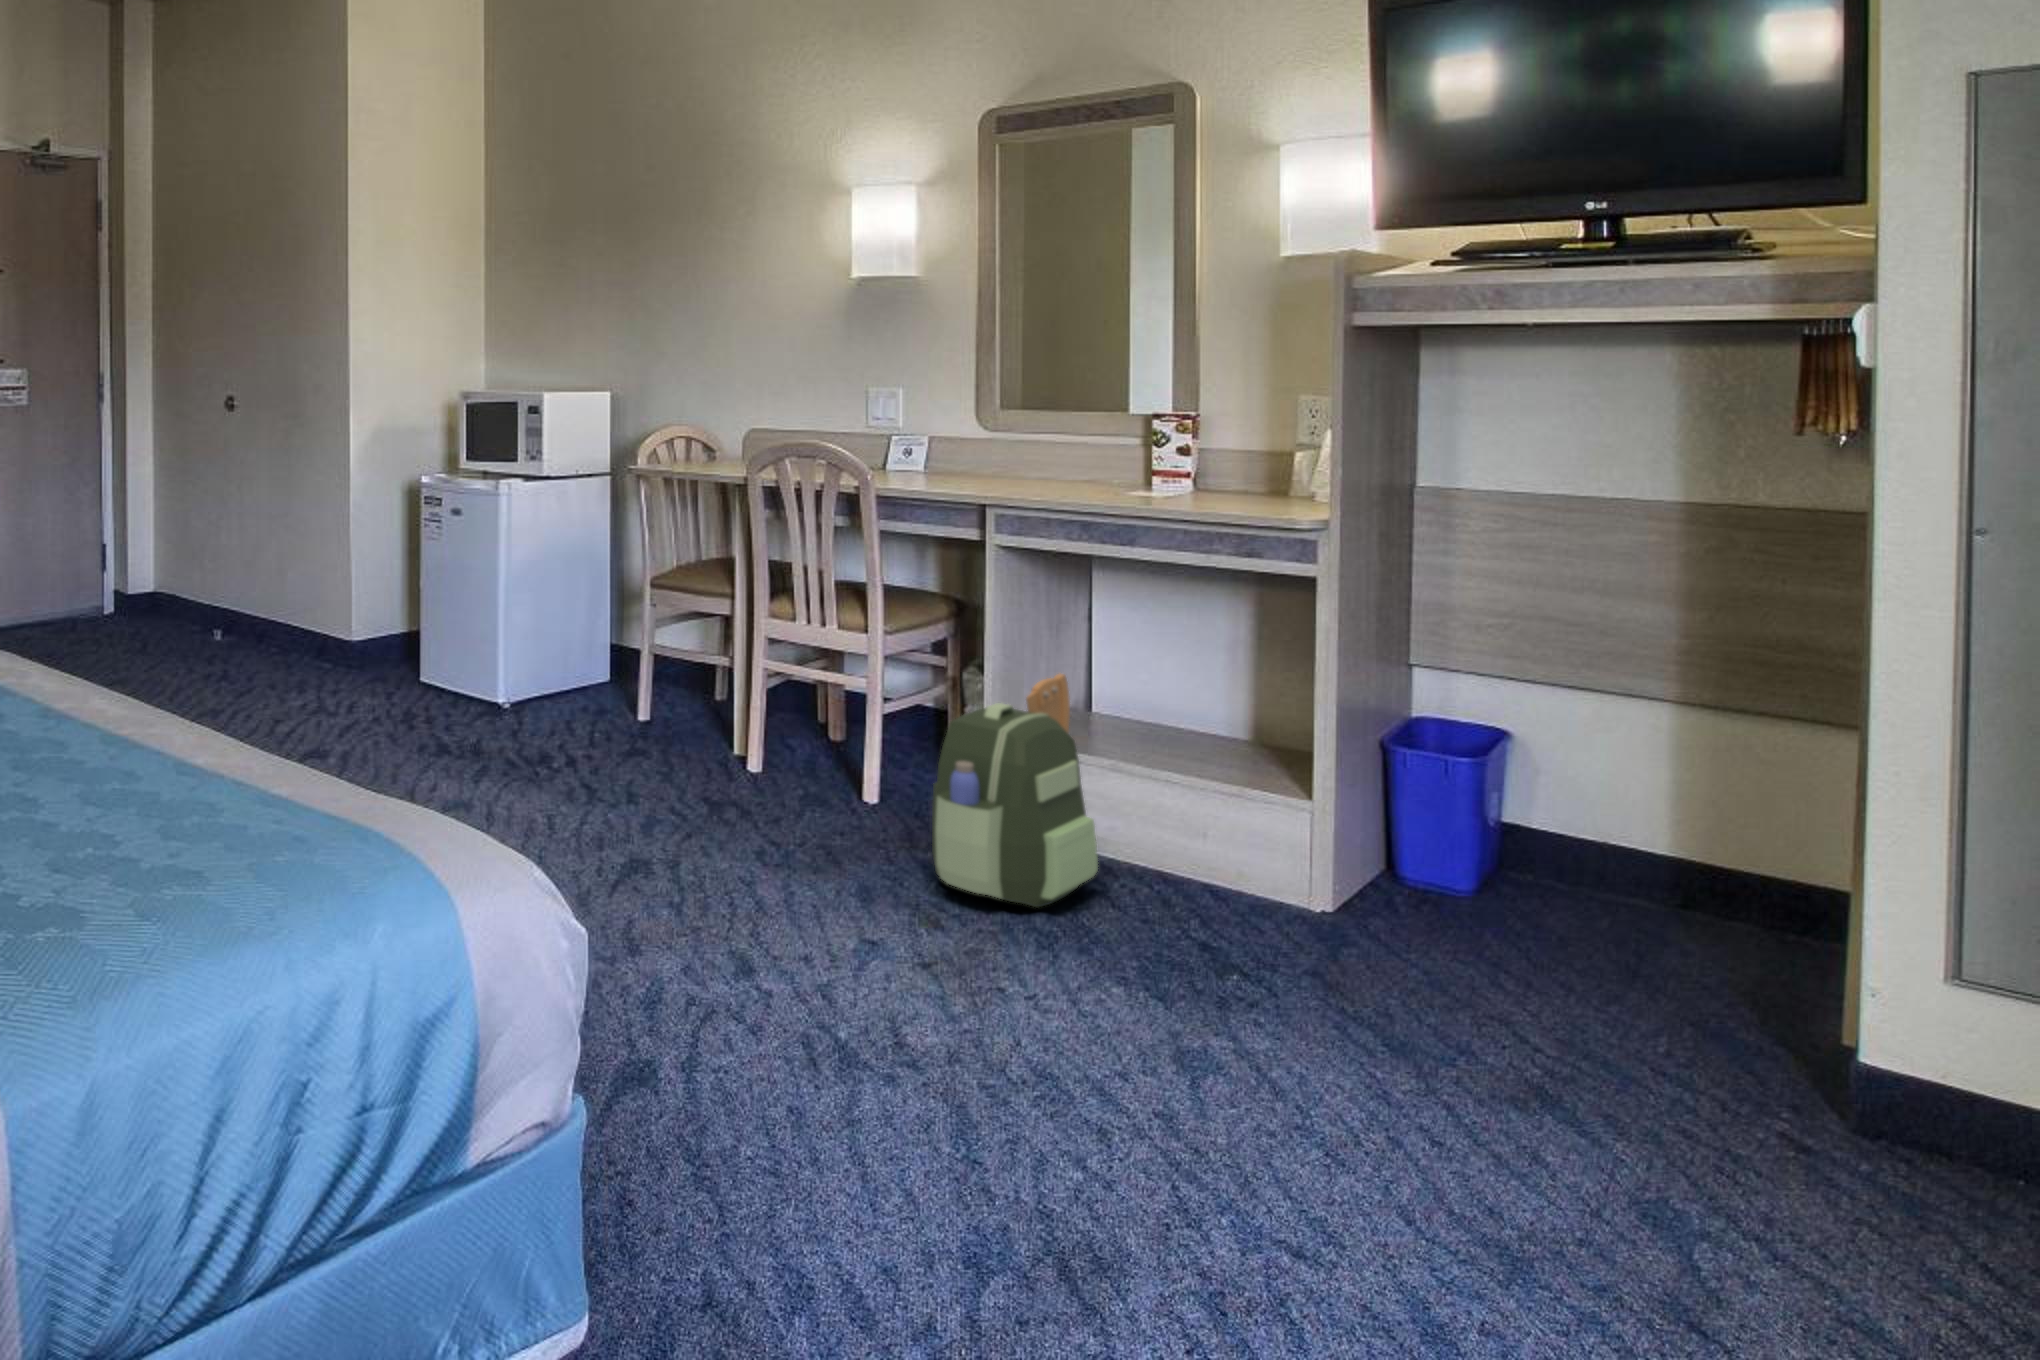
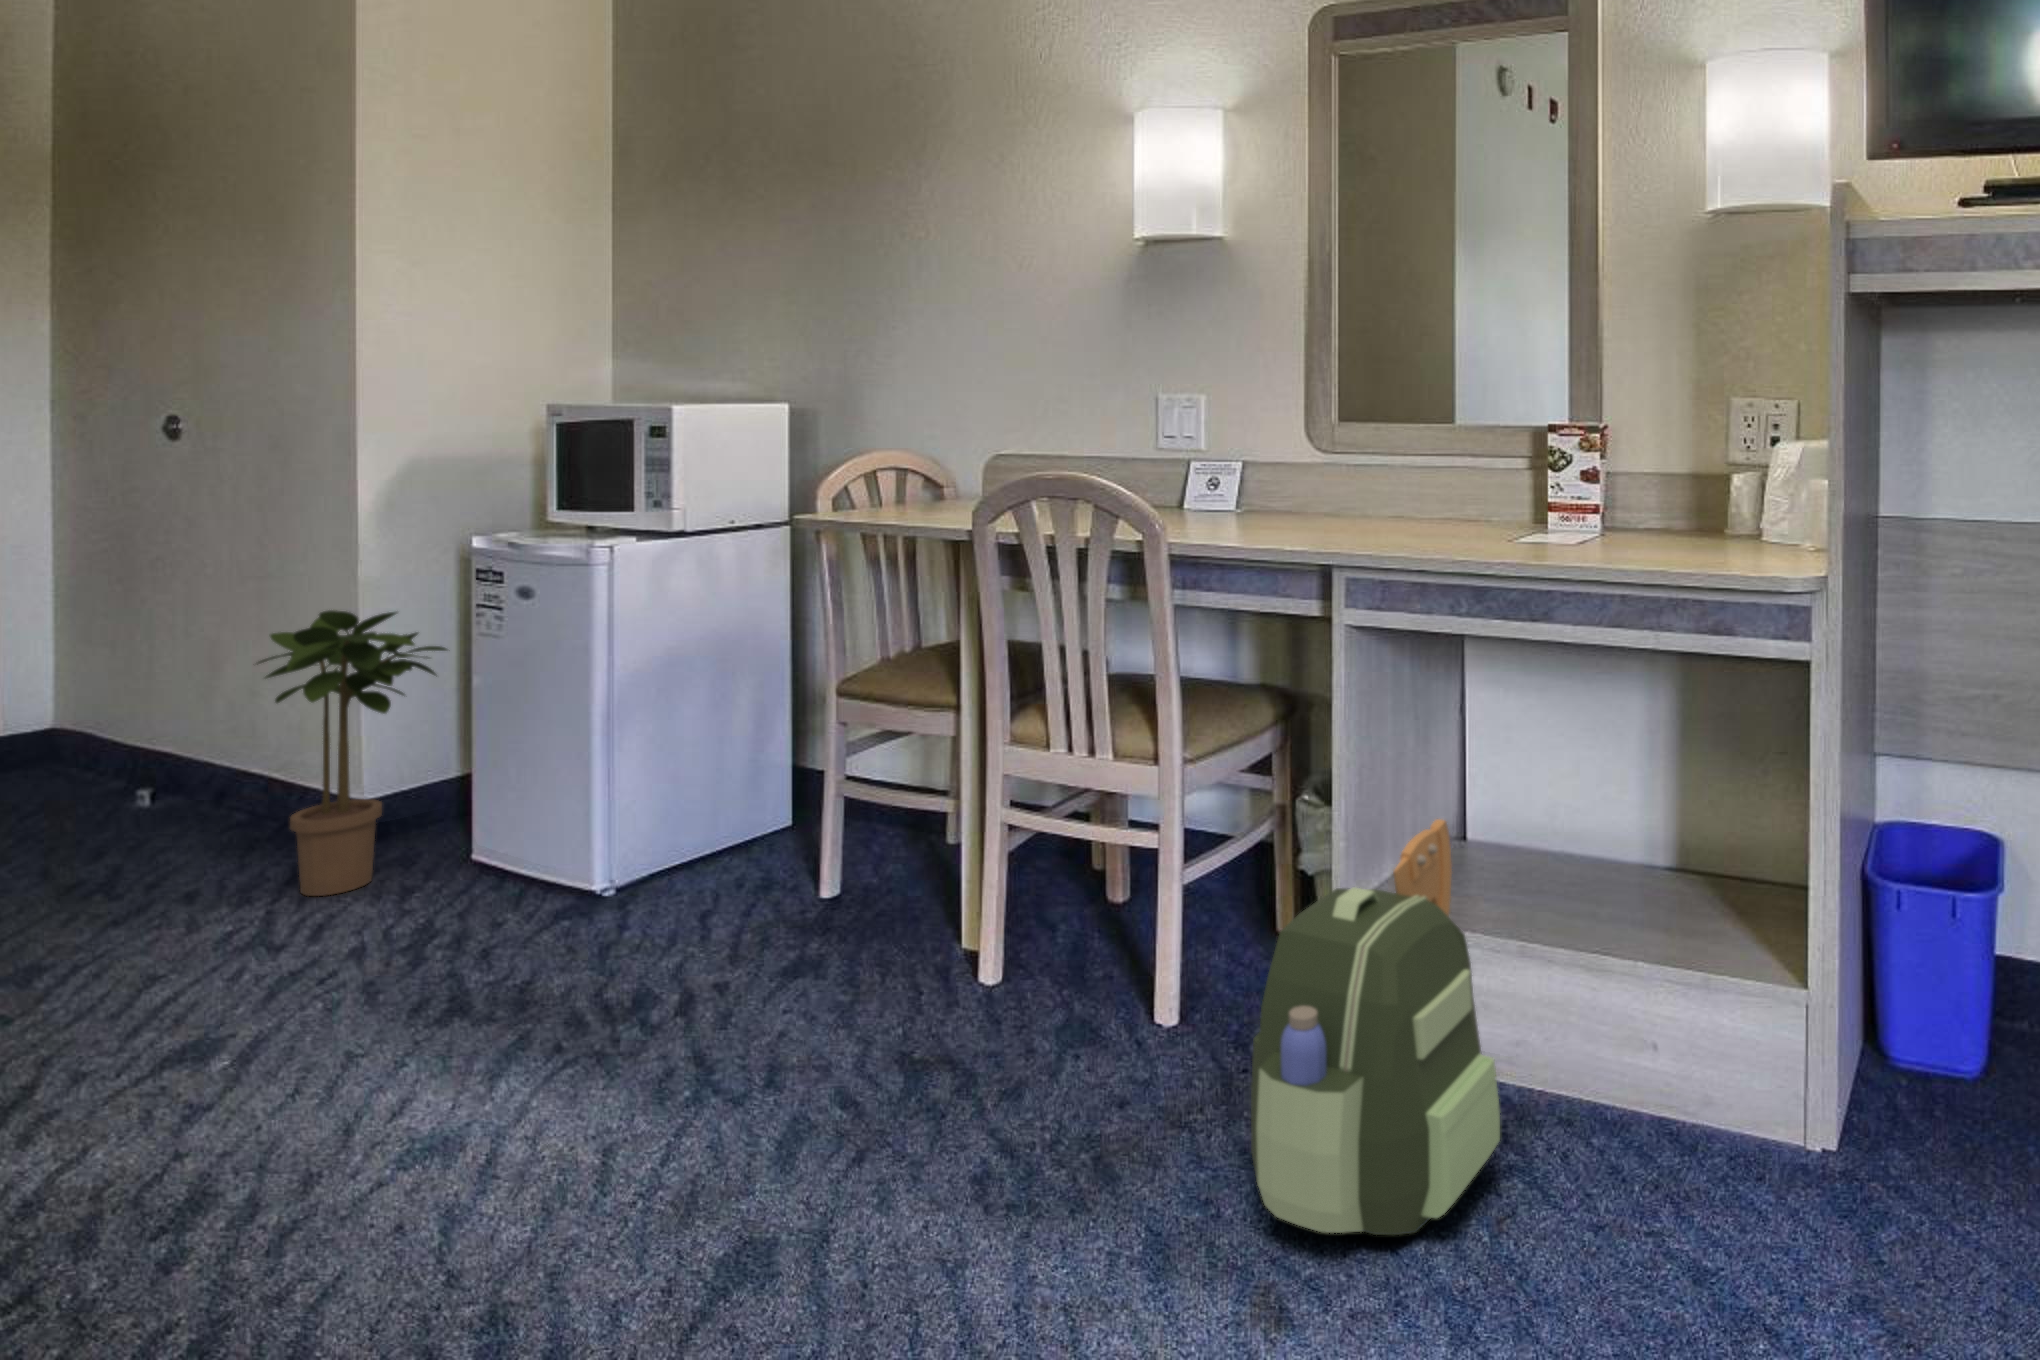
potted plant: none [311,516,412,689] -> present [257,610,447,896]

